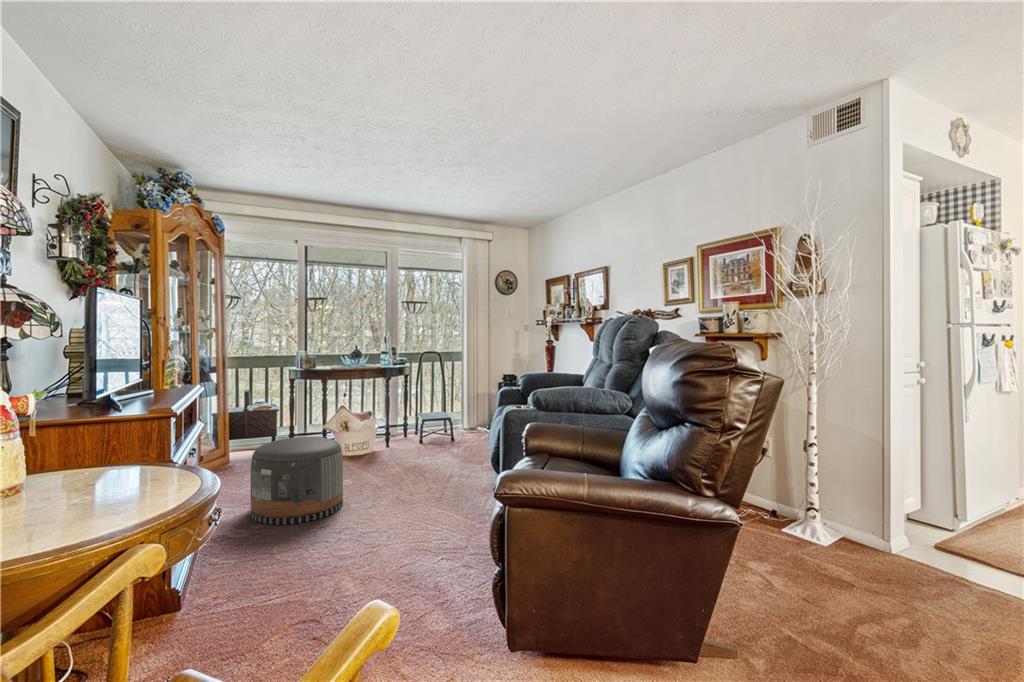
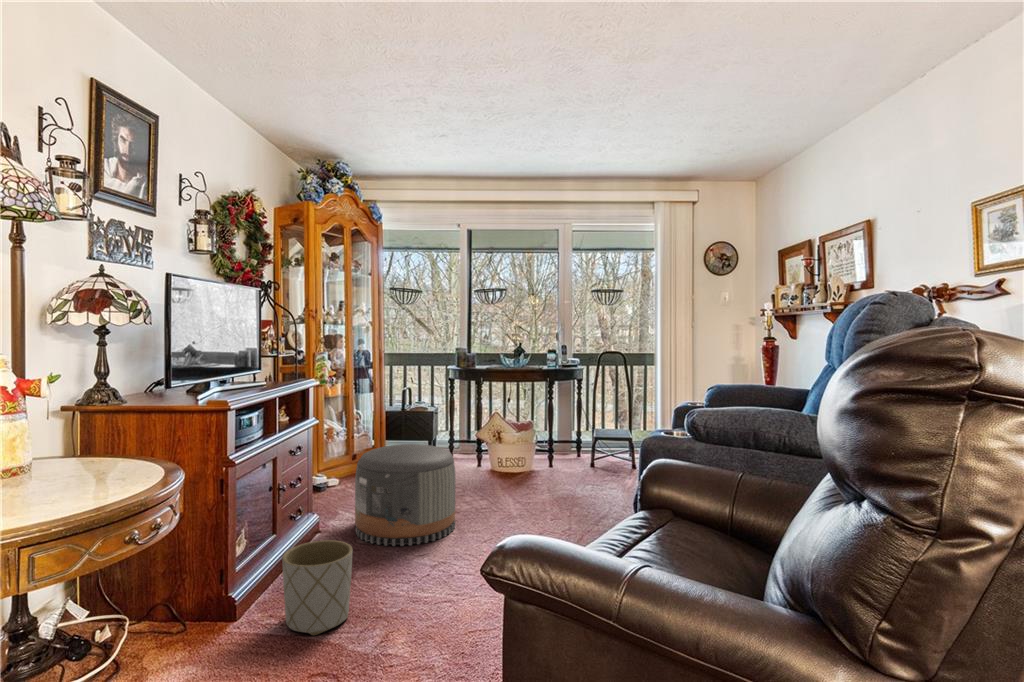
planter: none [251,516,311,591] -> present [282,540,353,635]

